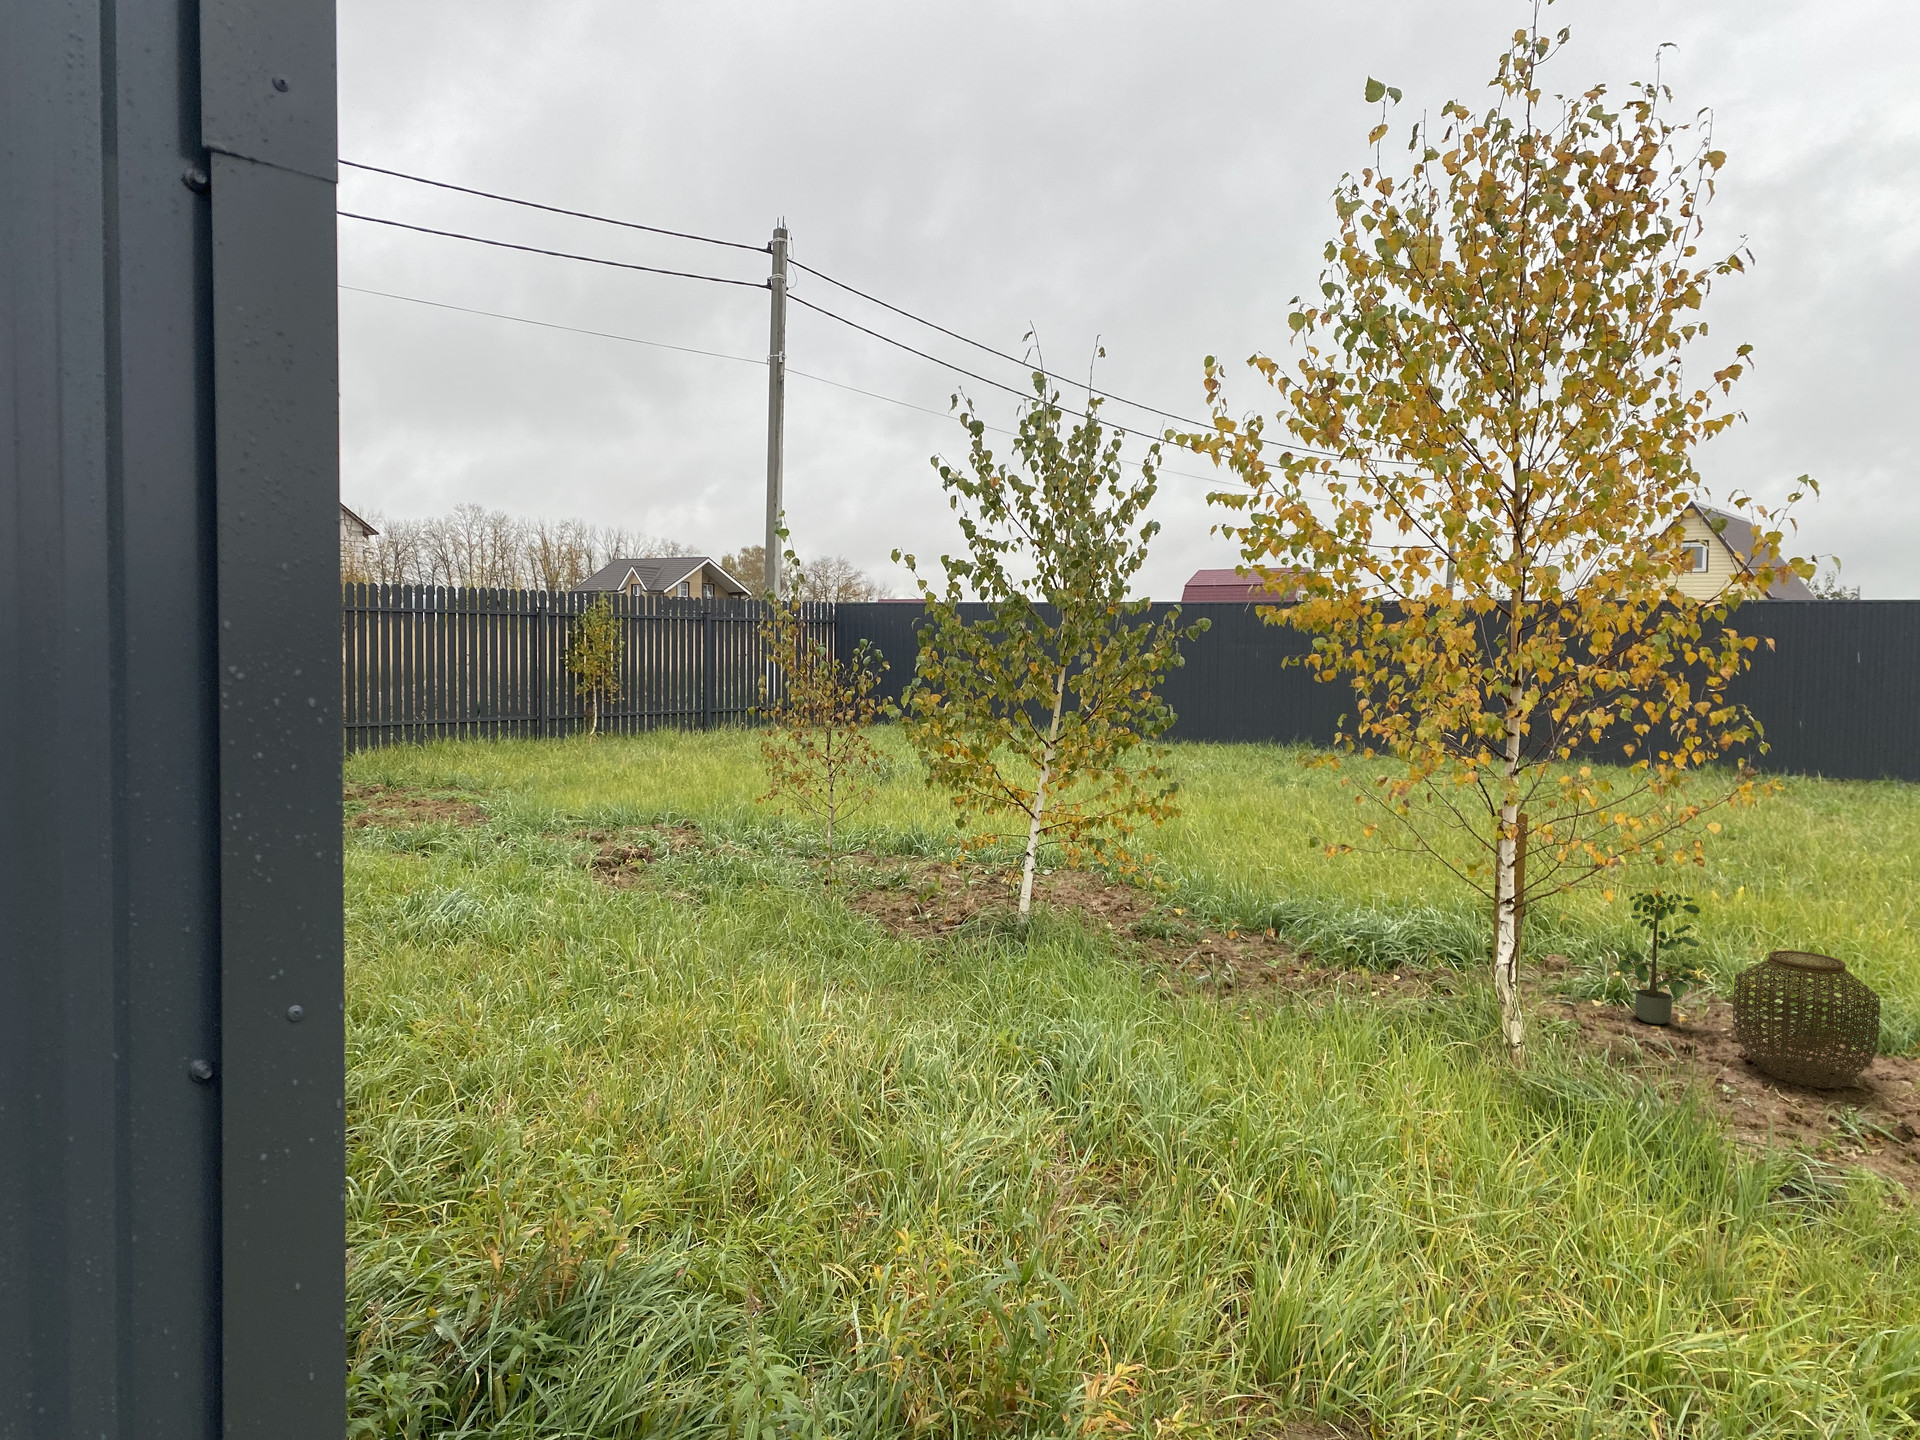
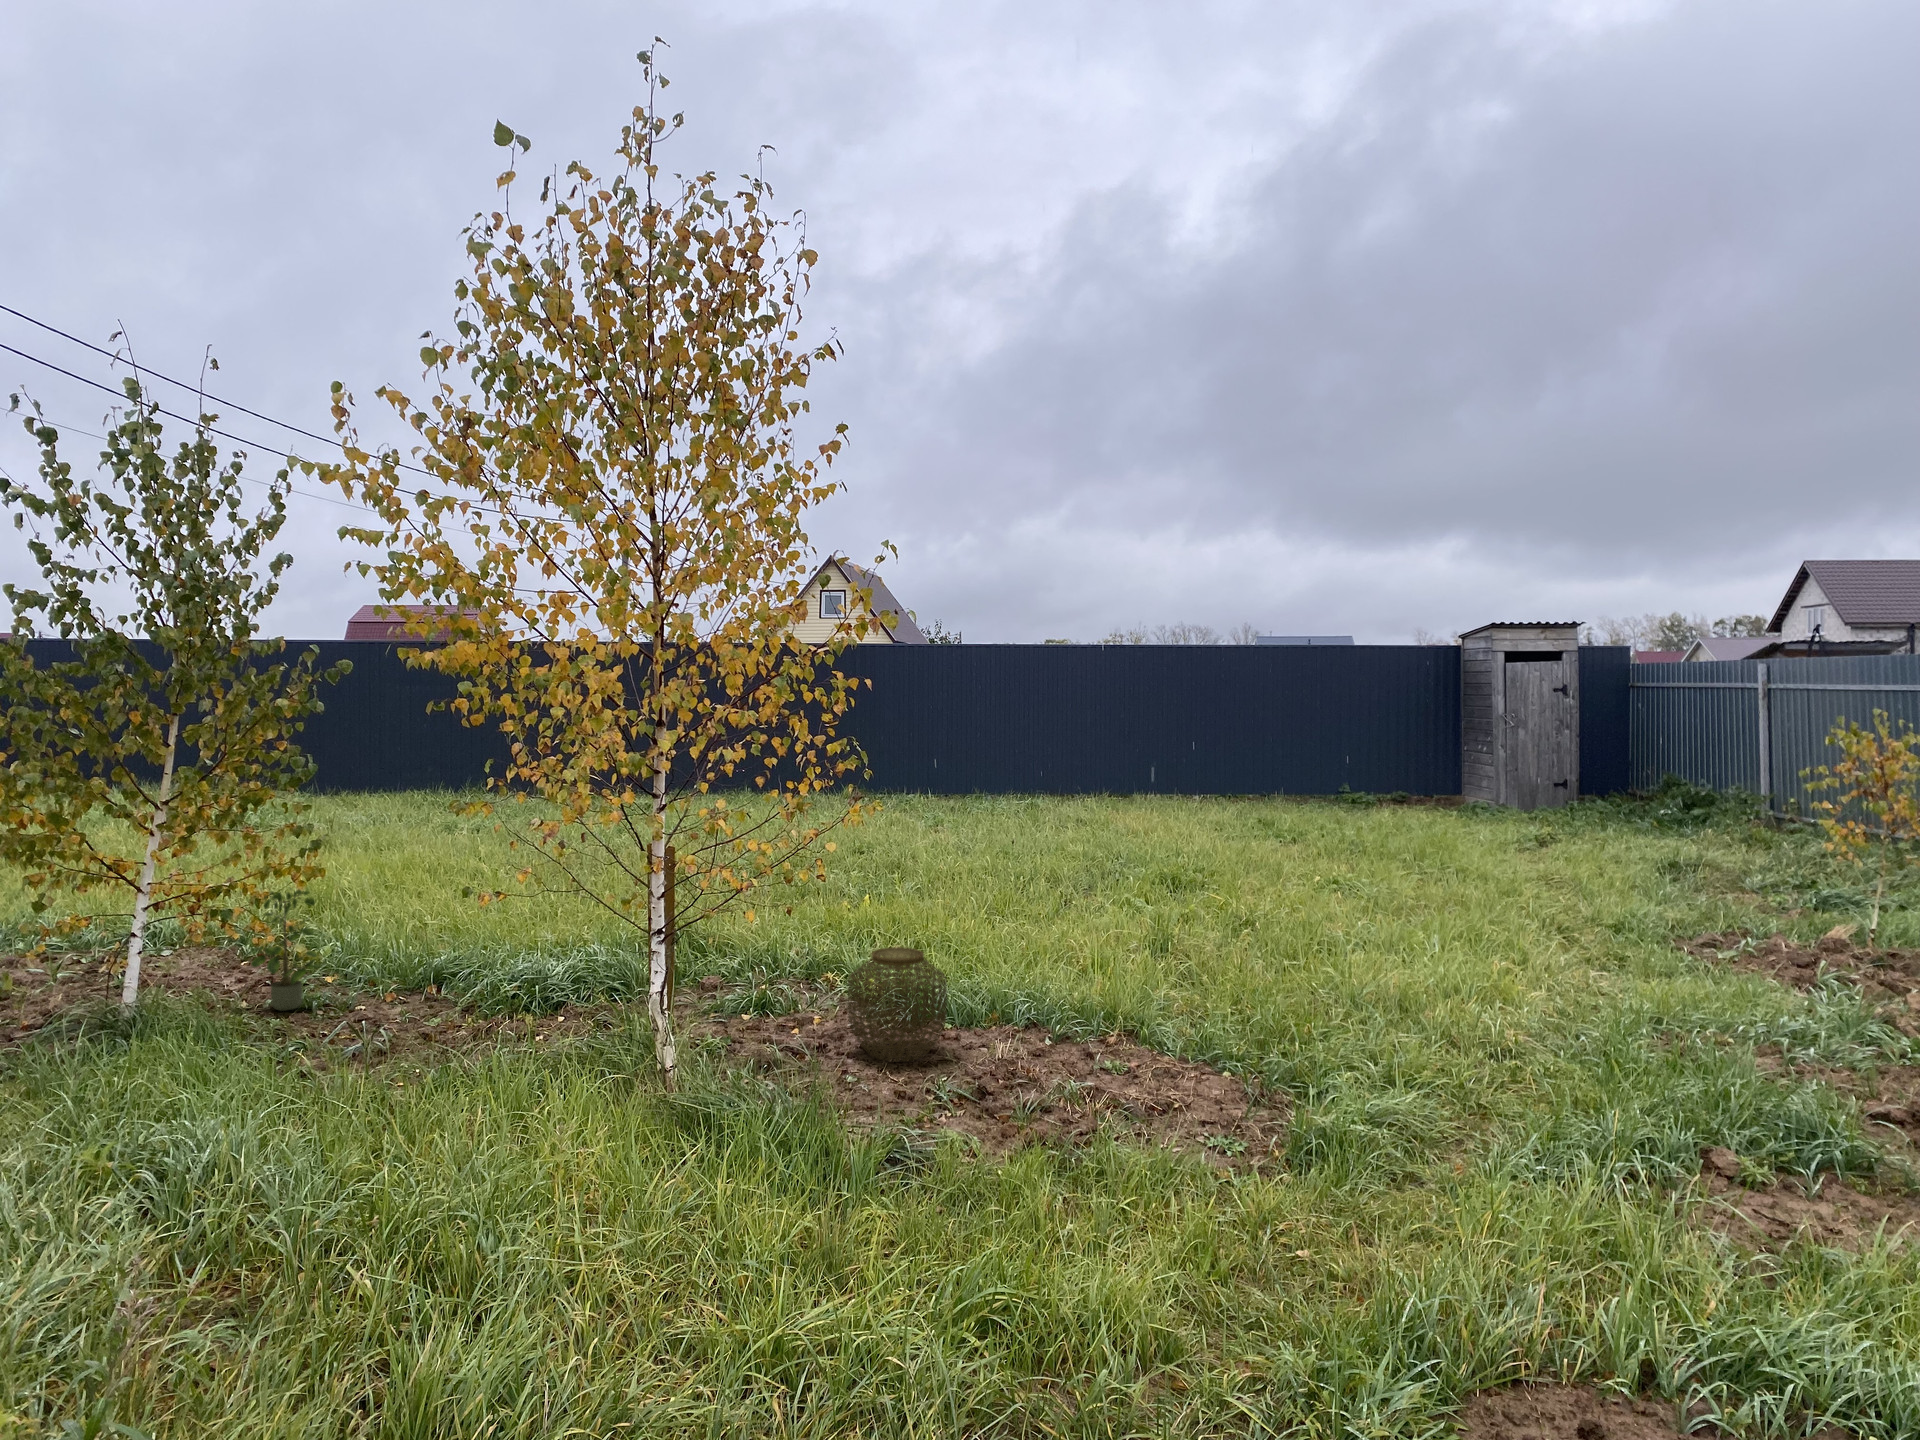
potted plant: present [1617,891,1711,1024] -> present [251,890,322,1011]

